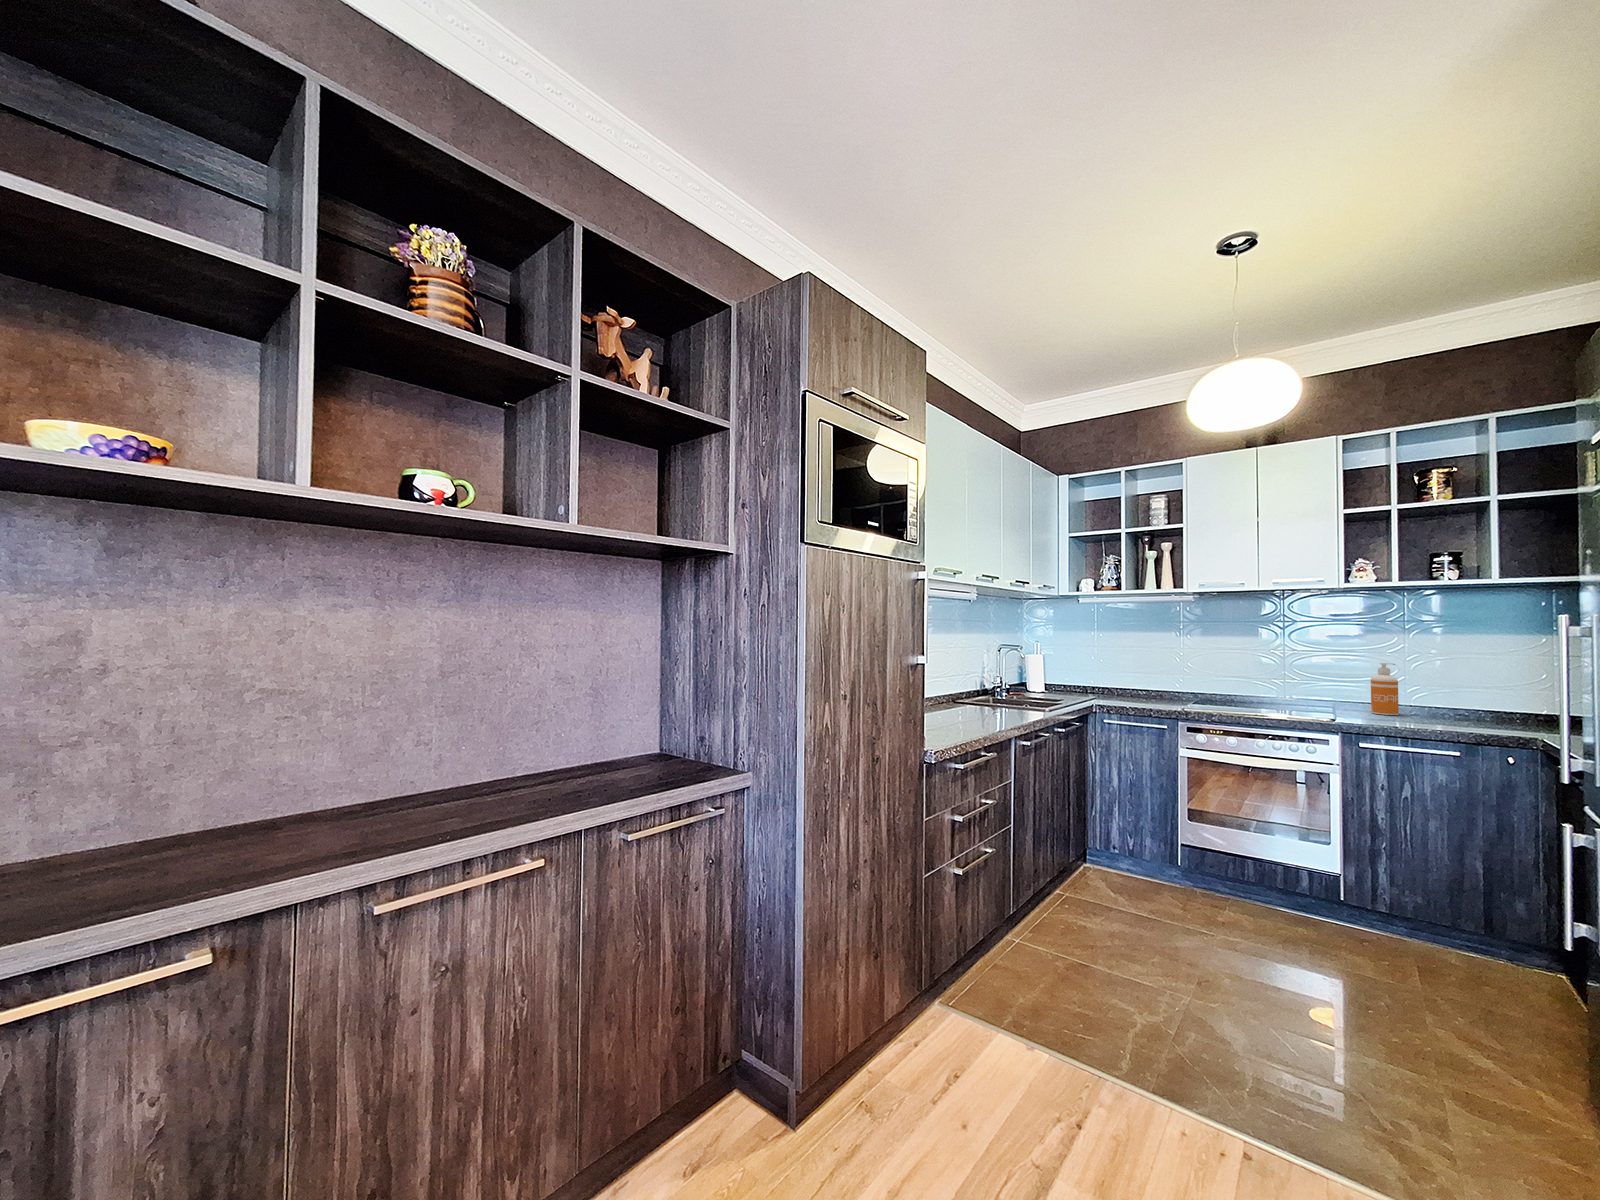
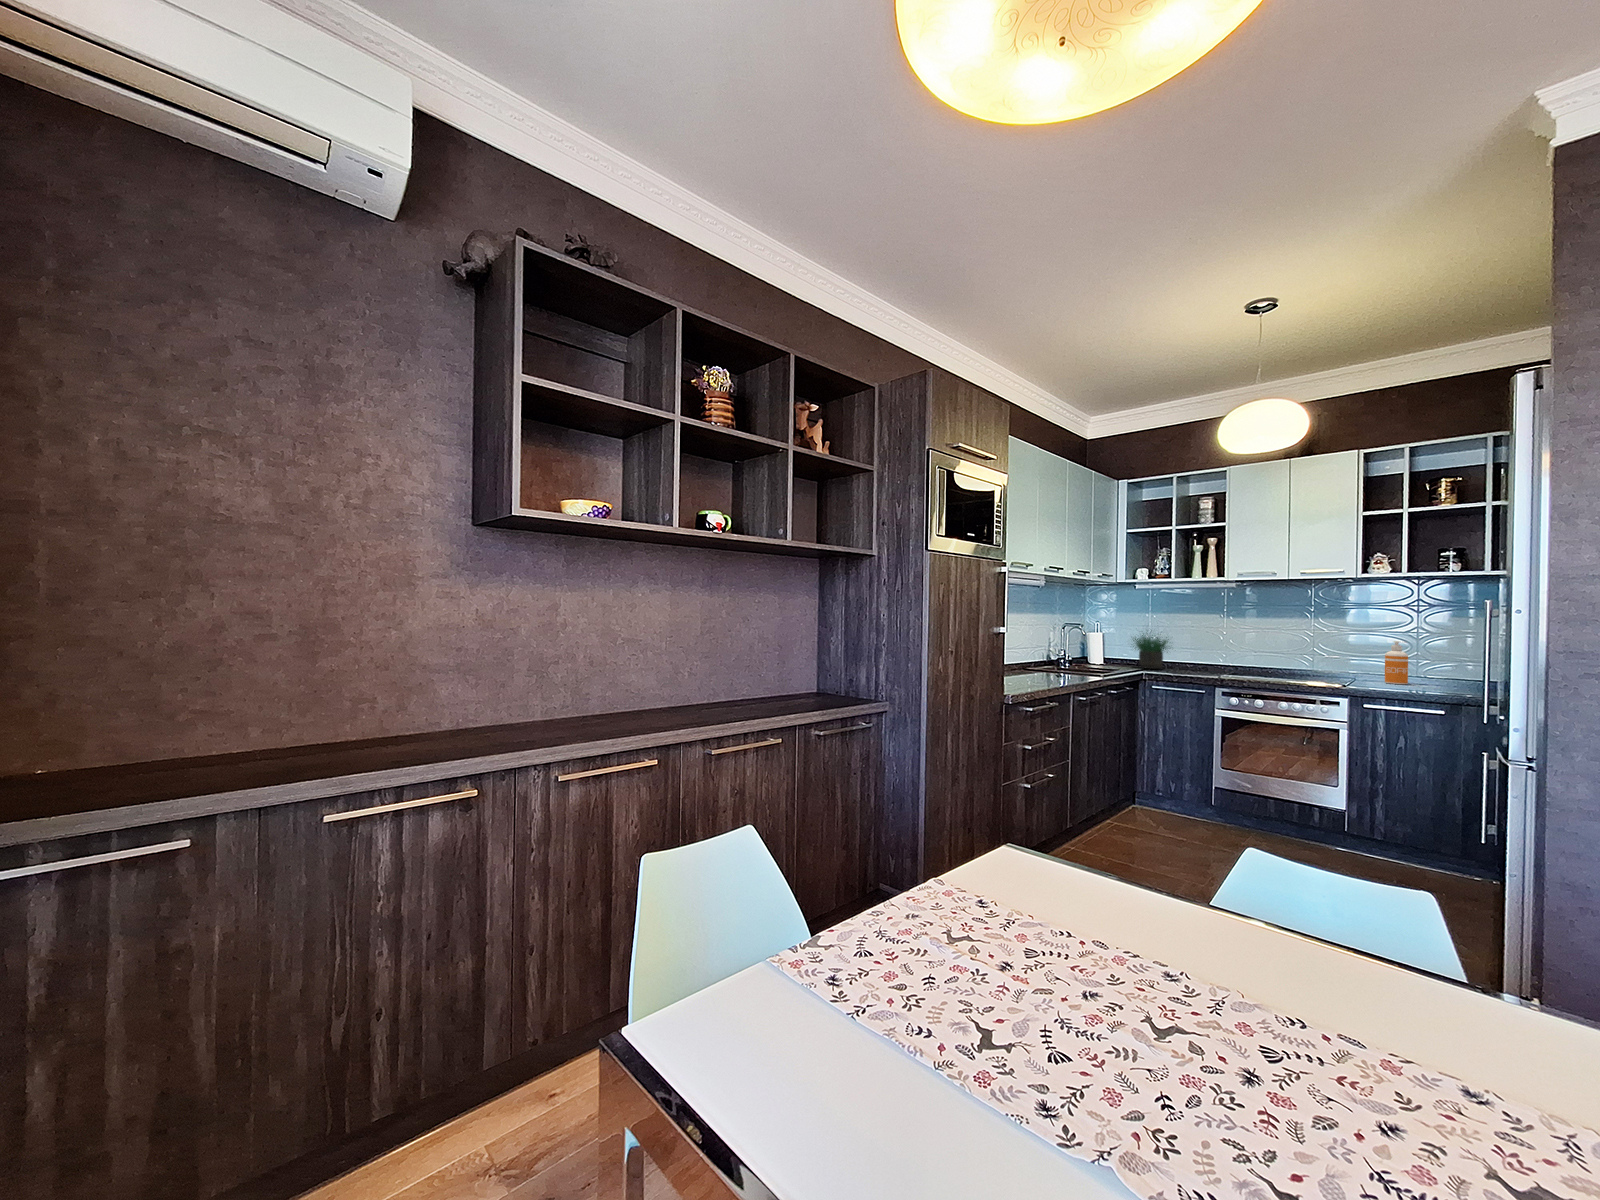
potted plant: none [1070,639,1132,699] -> present [1133,634,1170,669]

